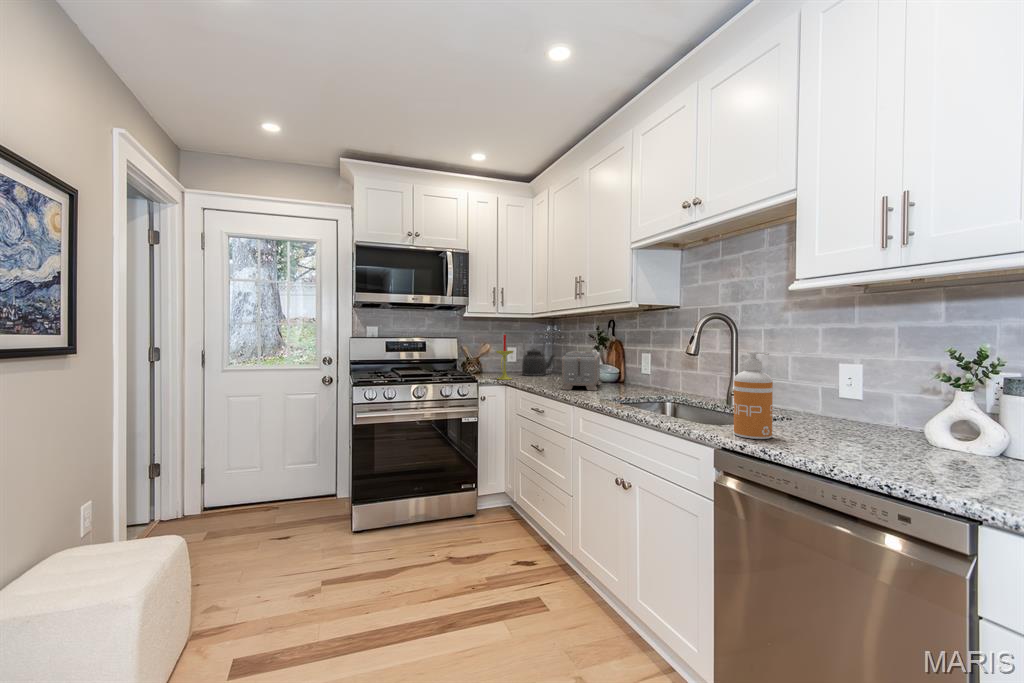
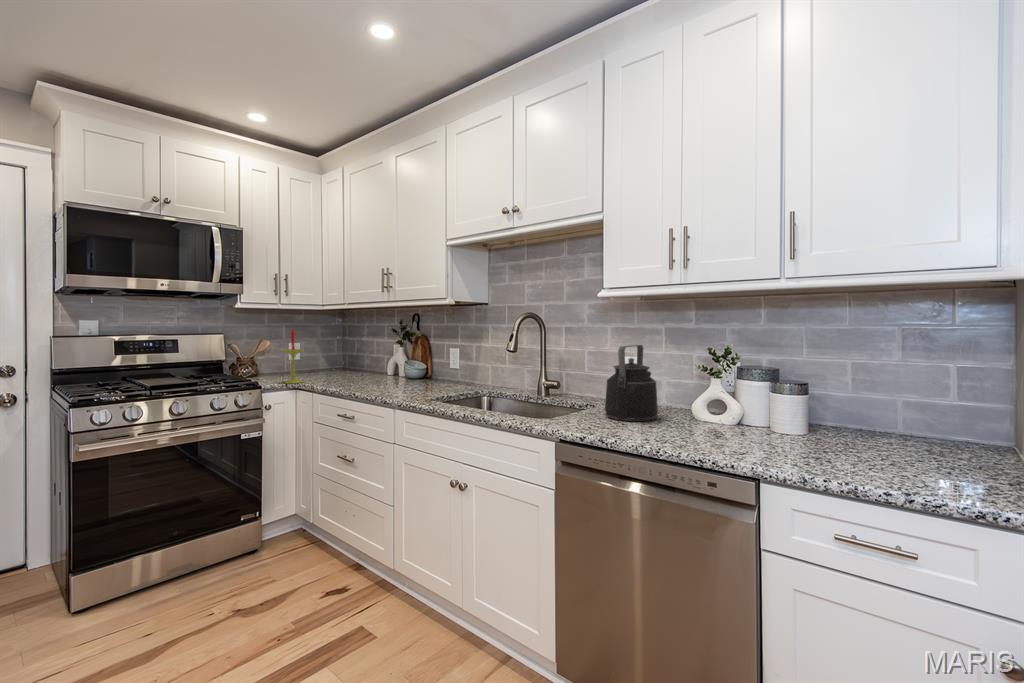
kettle: present [522,342,554,376] -> present [605,345,658,421]
toaster: present [562,351,600,390] -> none [372,348,411,392]
soap dispenser: present [734,351,773,439] -> none [568,351,599,430]

